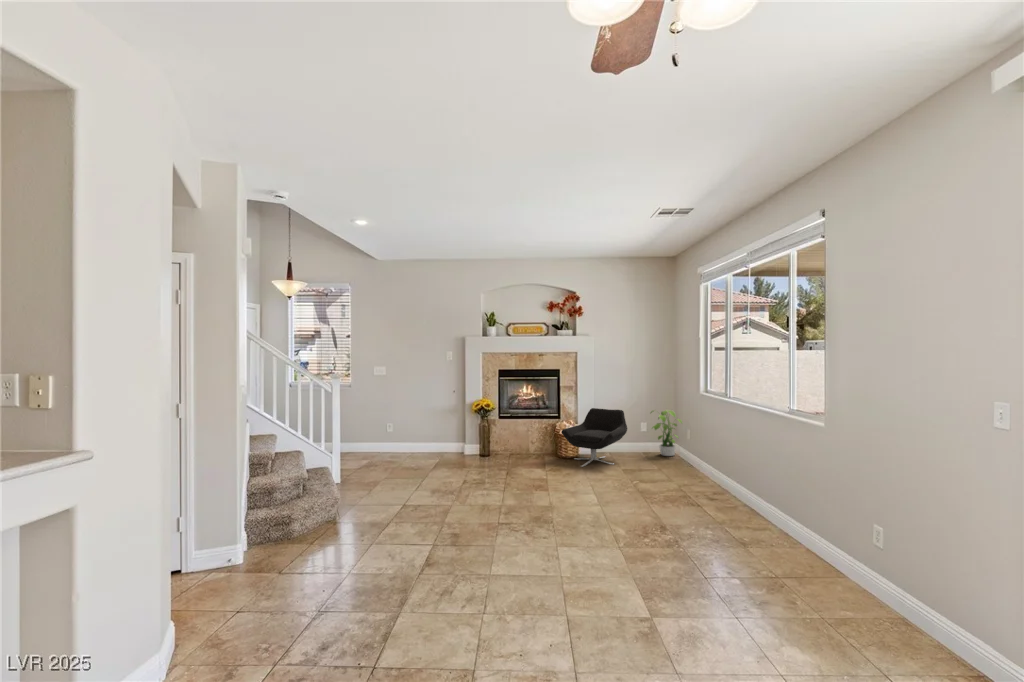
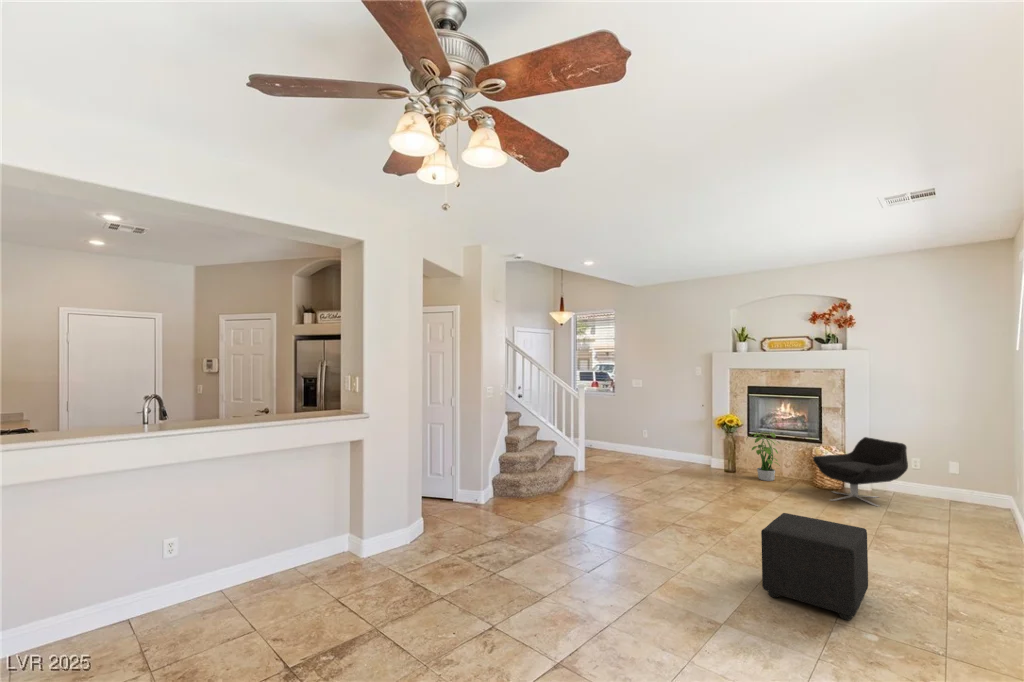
potted plant: present [651,410,682,456] -> present [747,432,780,481]
ottoman: none [629,485,725,572] -> present [761,513,868,620]

